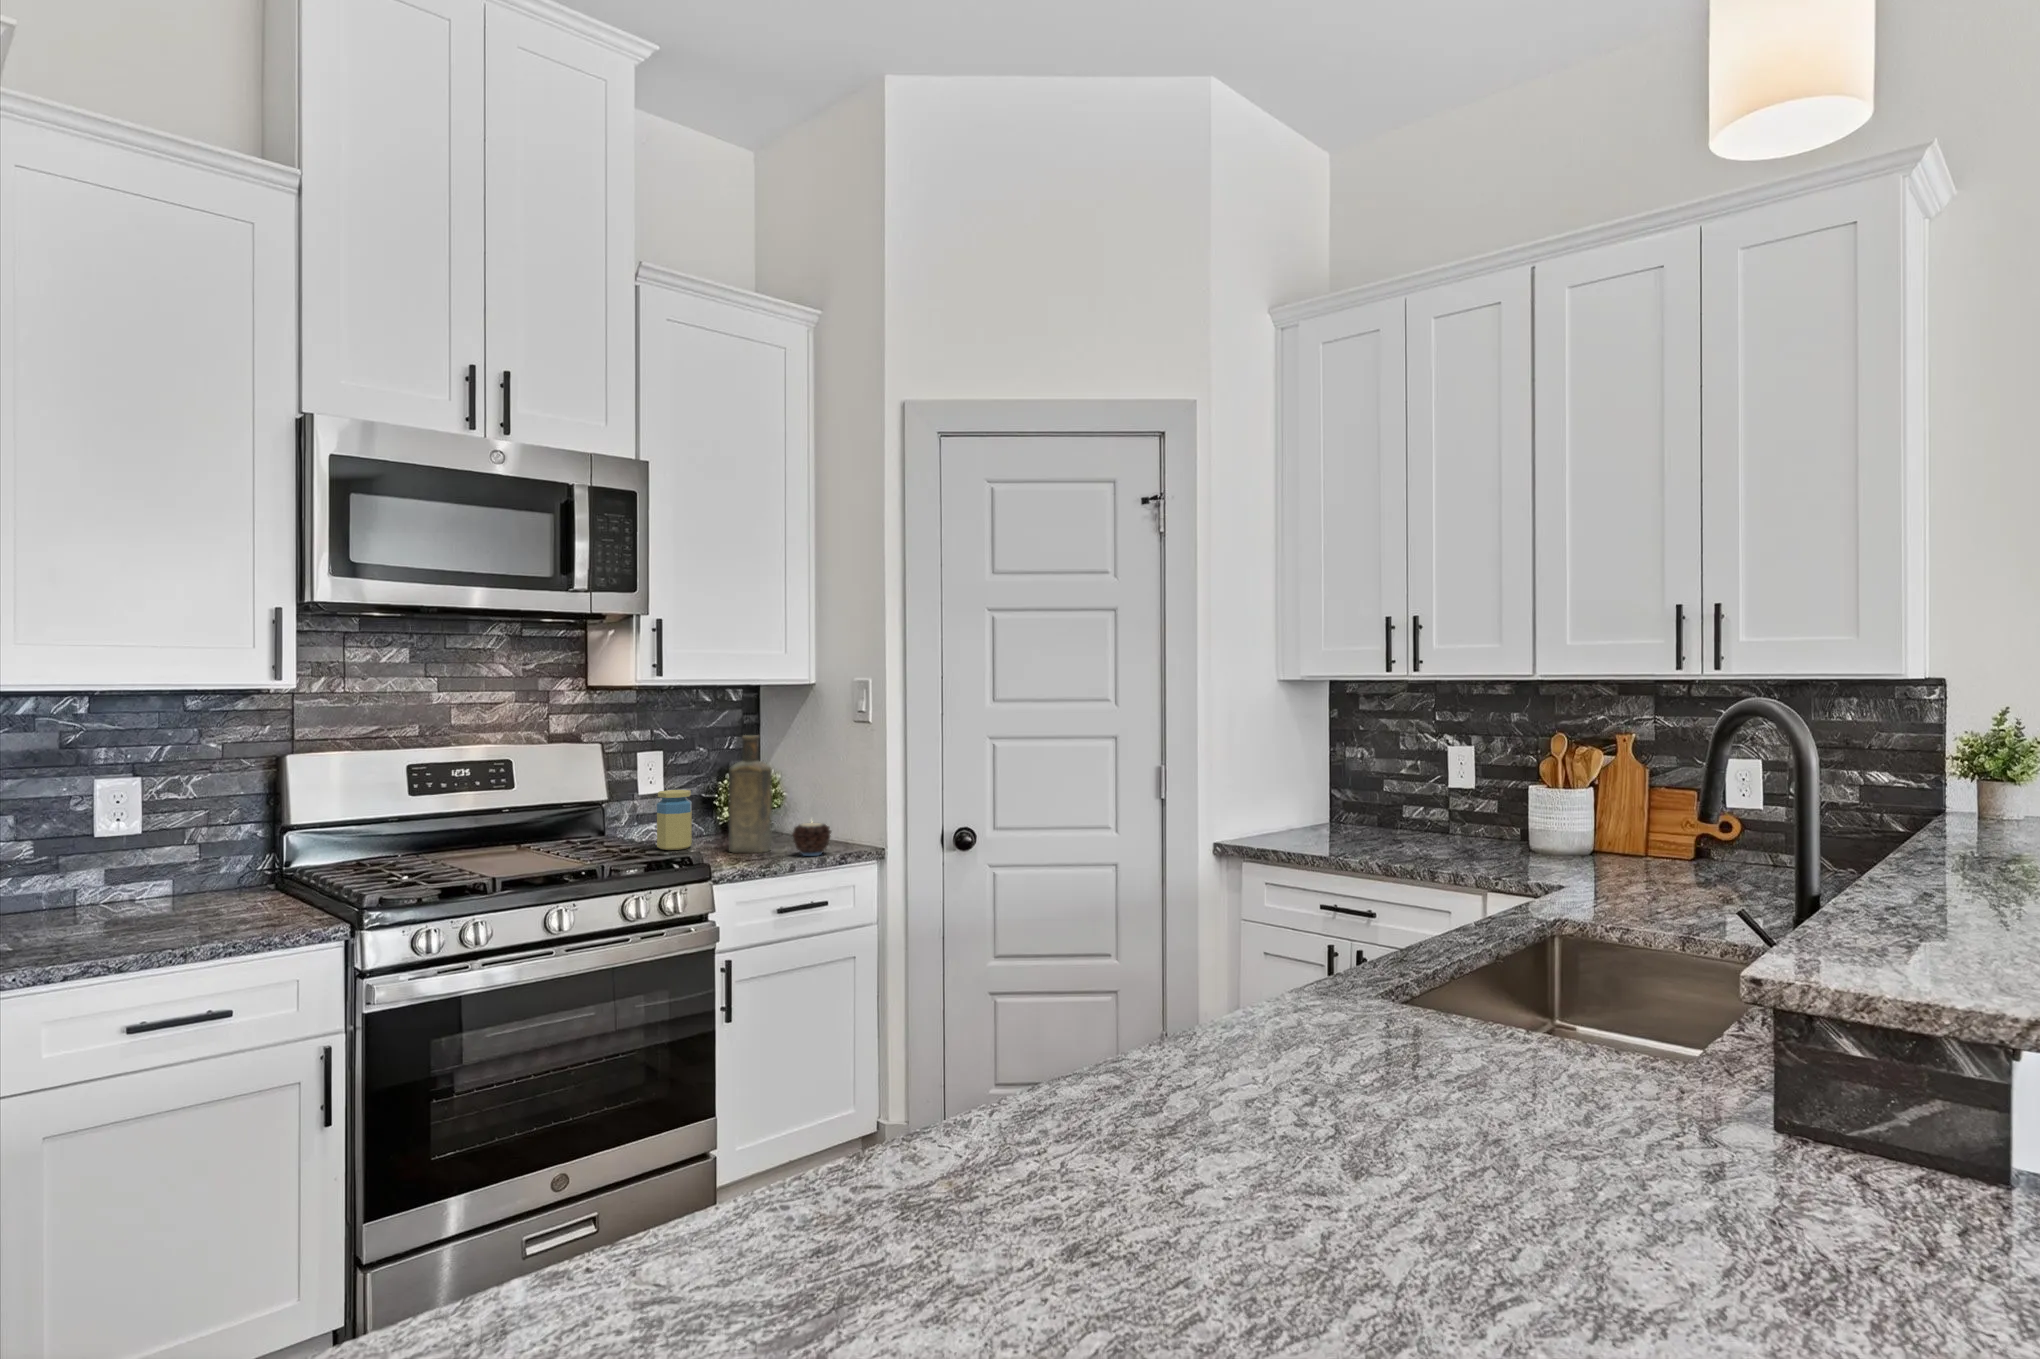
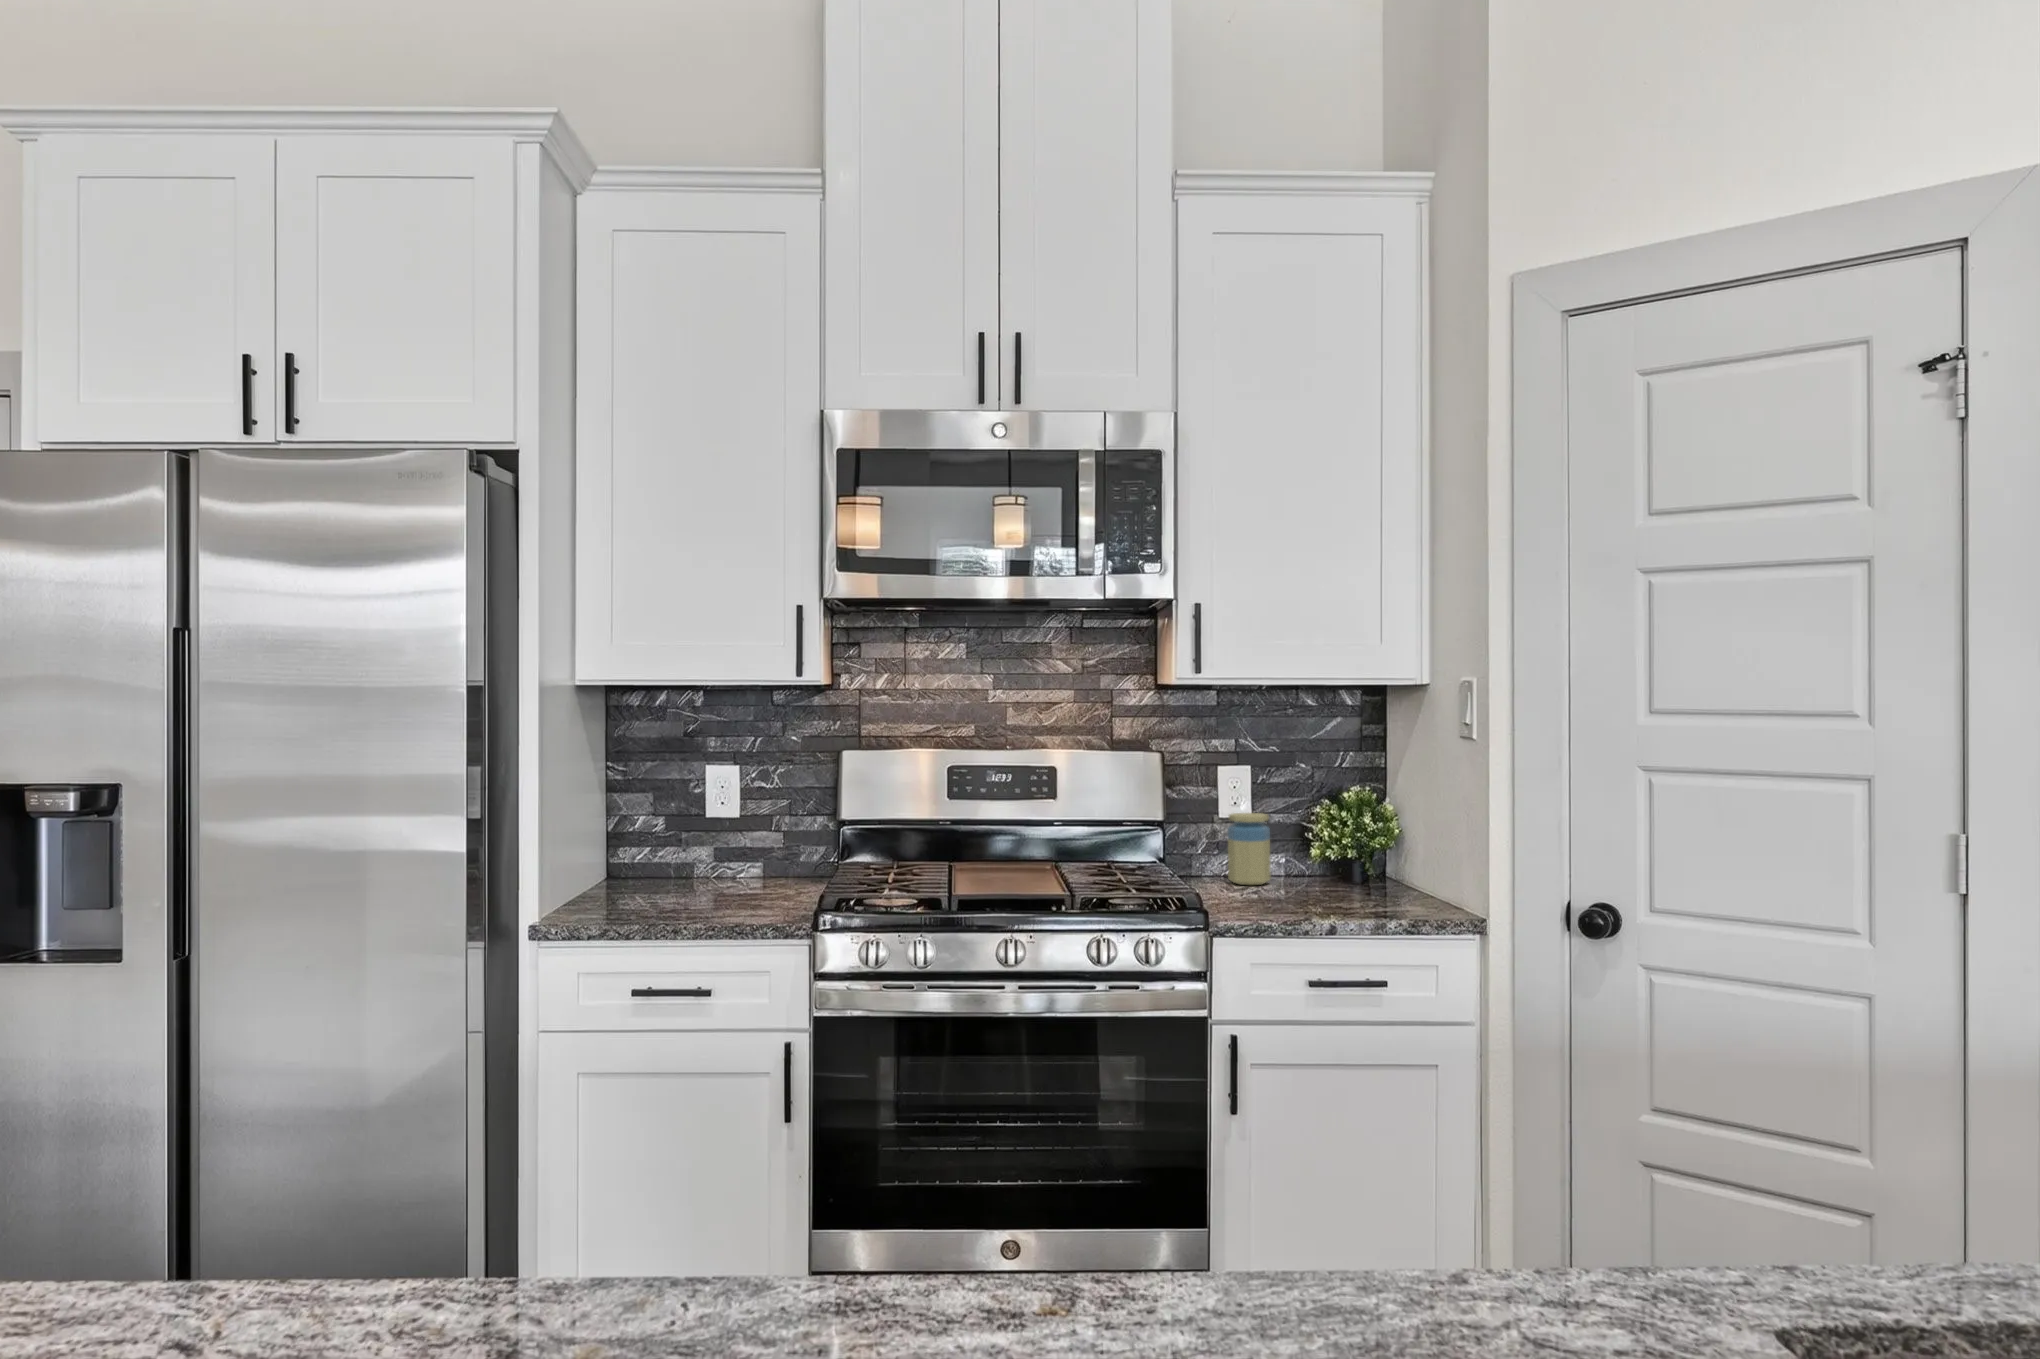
bottle: present [728,735,772,853] -> none [1296,750,1349,900]
candle: present [792,822,831,856] -> none [1357,861,1413,912]

